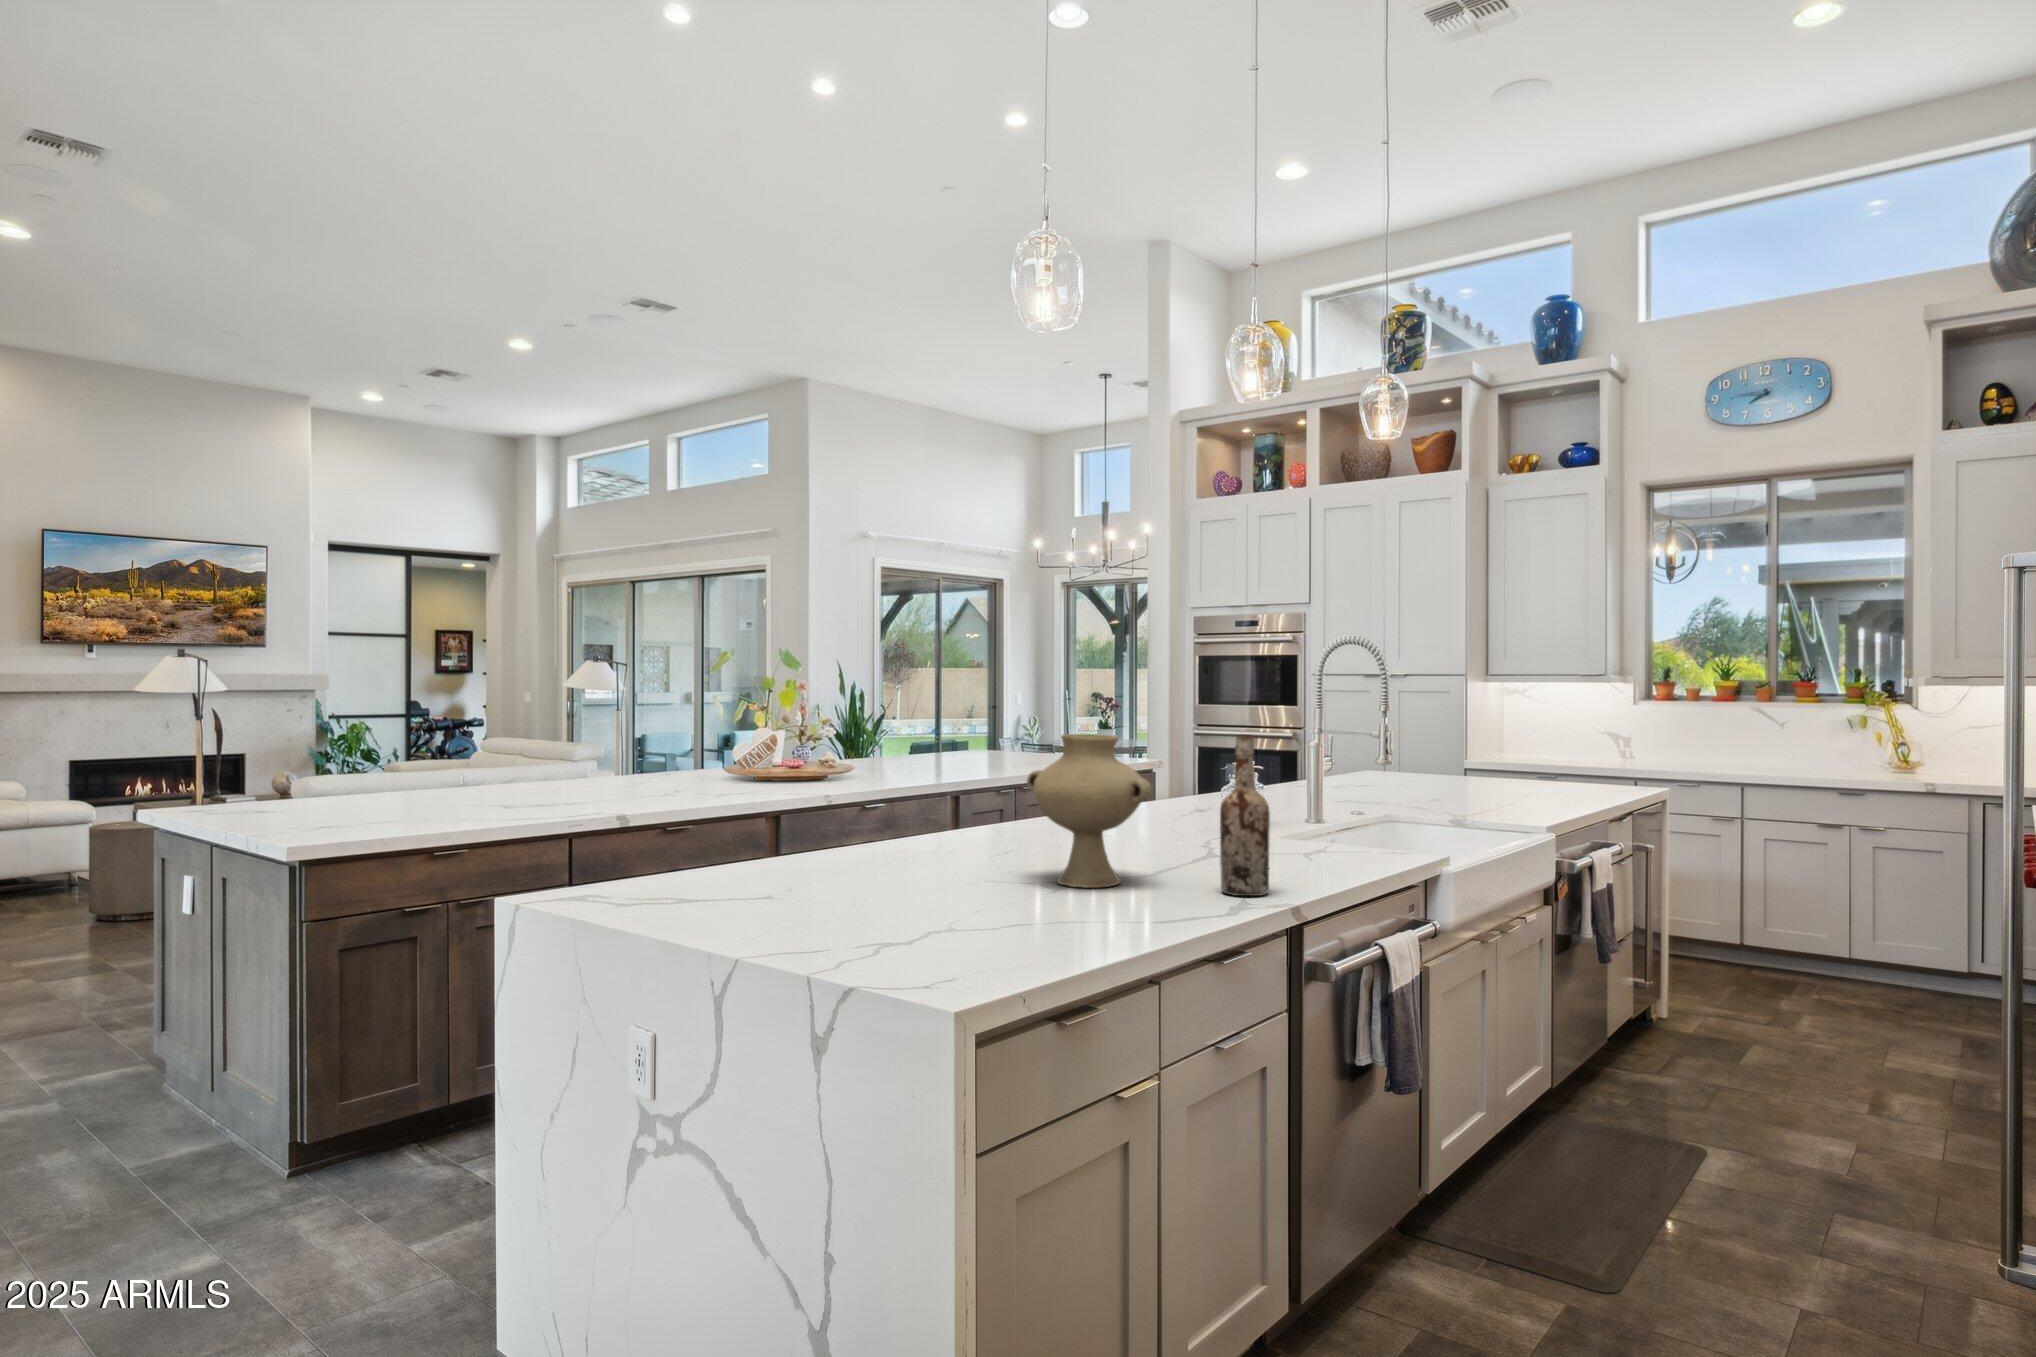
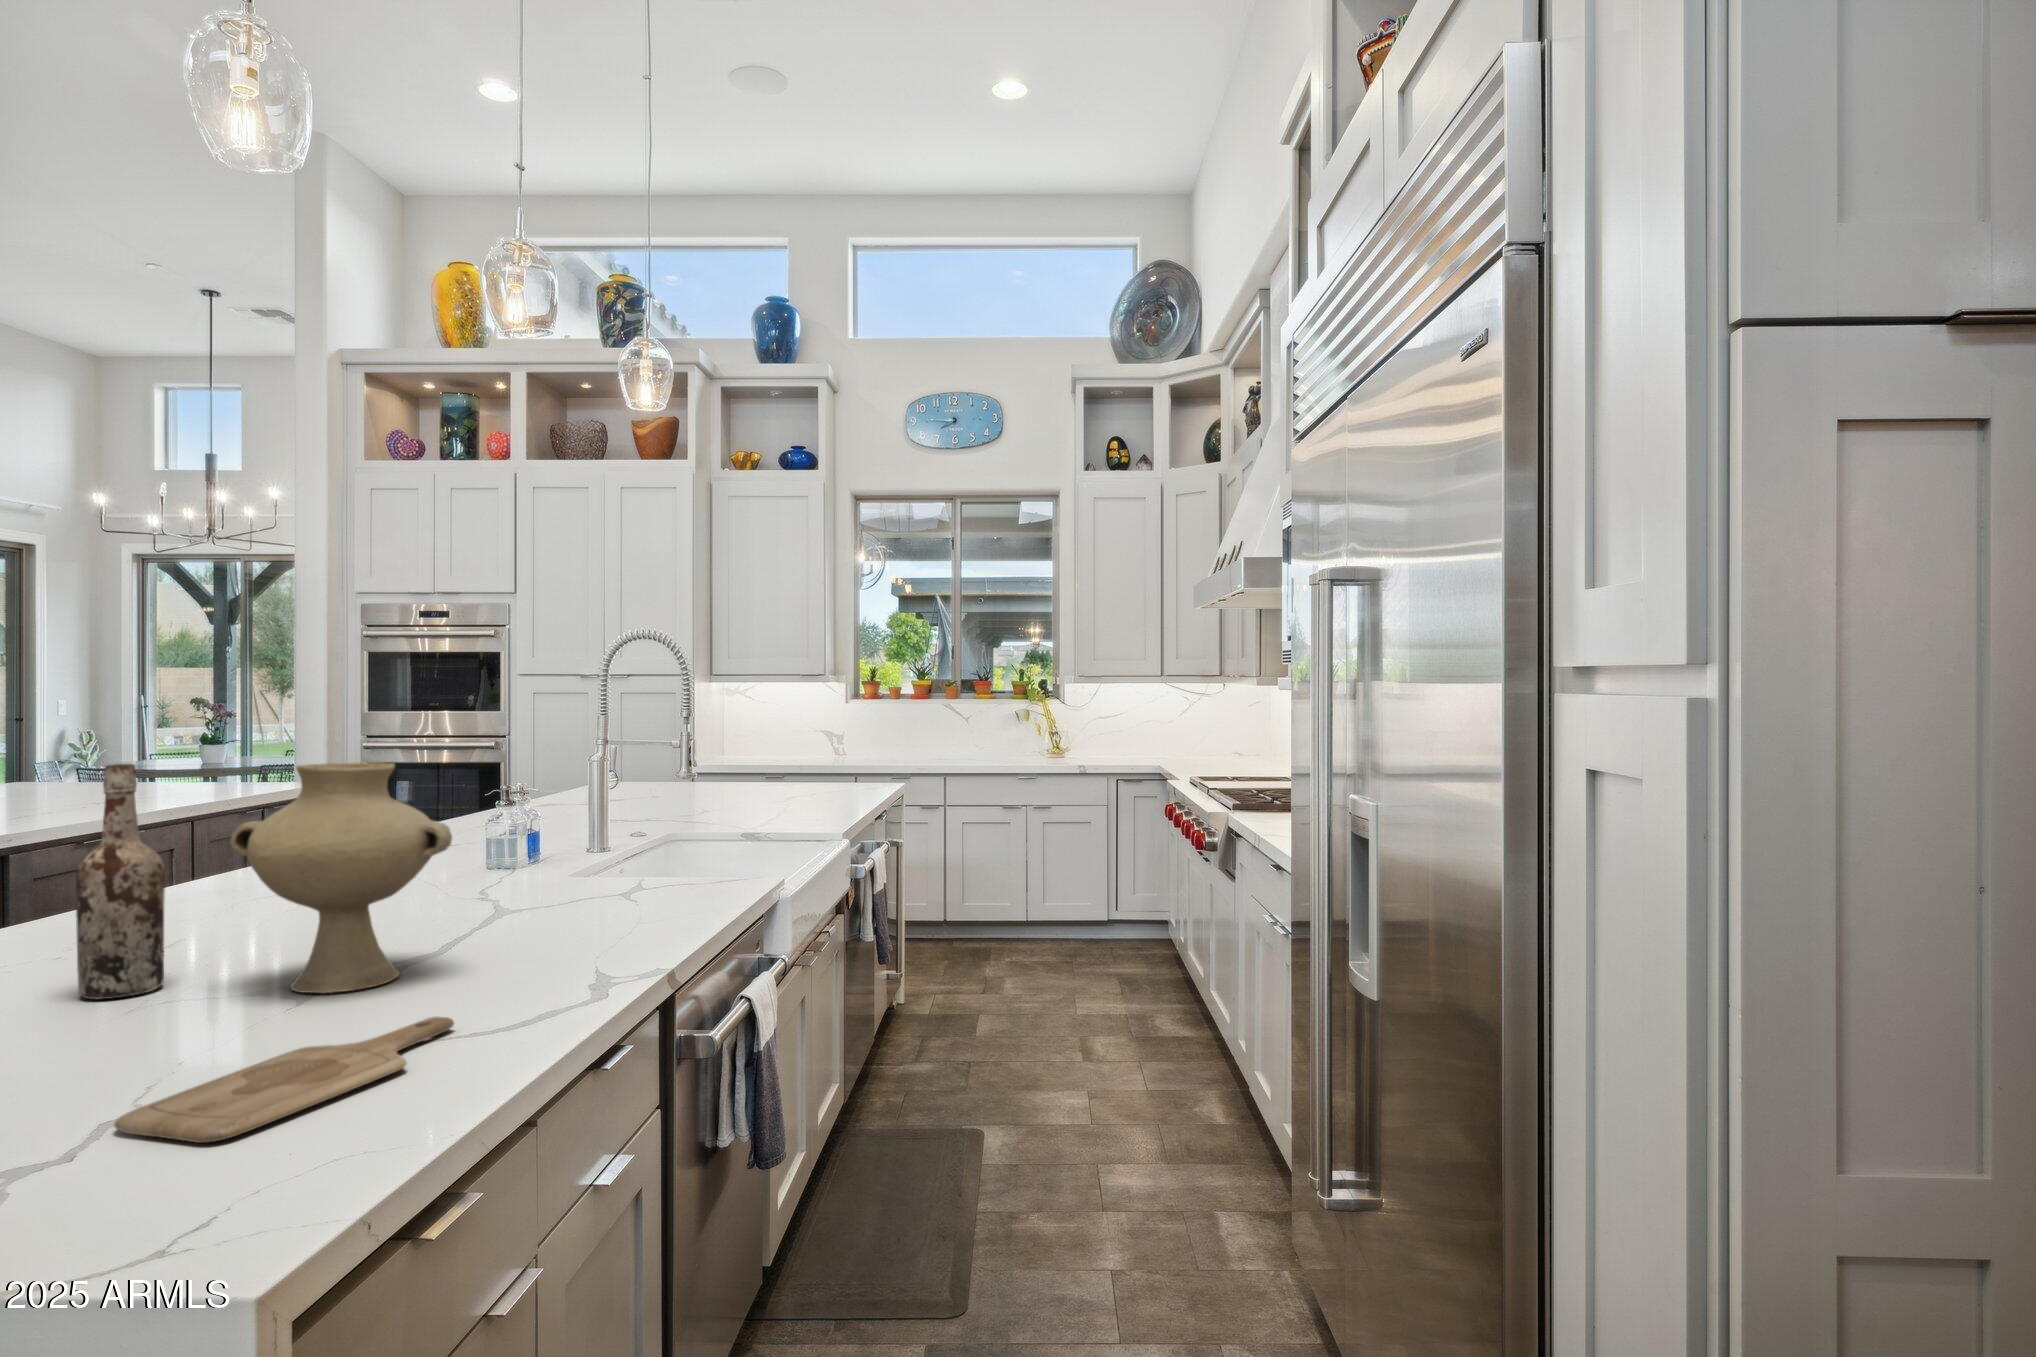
wine bottle: present [1220,735,1270,896] -> present [76,764,165,1000]
cutting board: none [936,907,1129,947] -> present [114,1017,454,1143]

